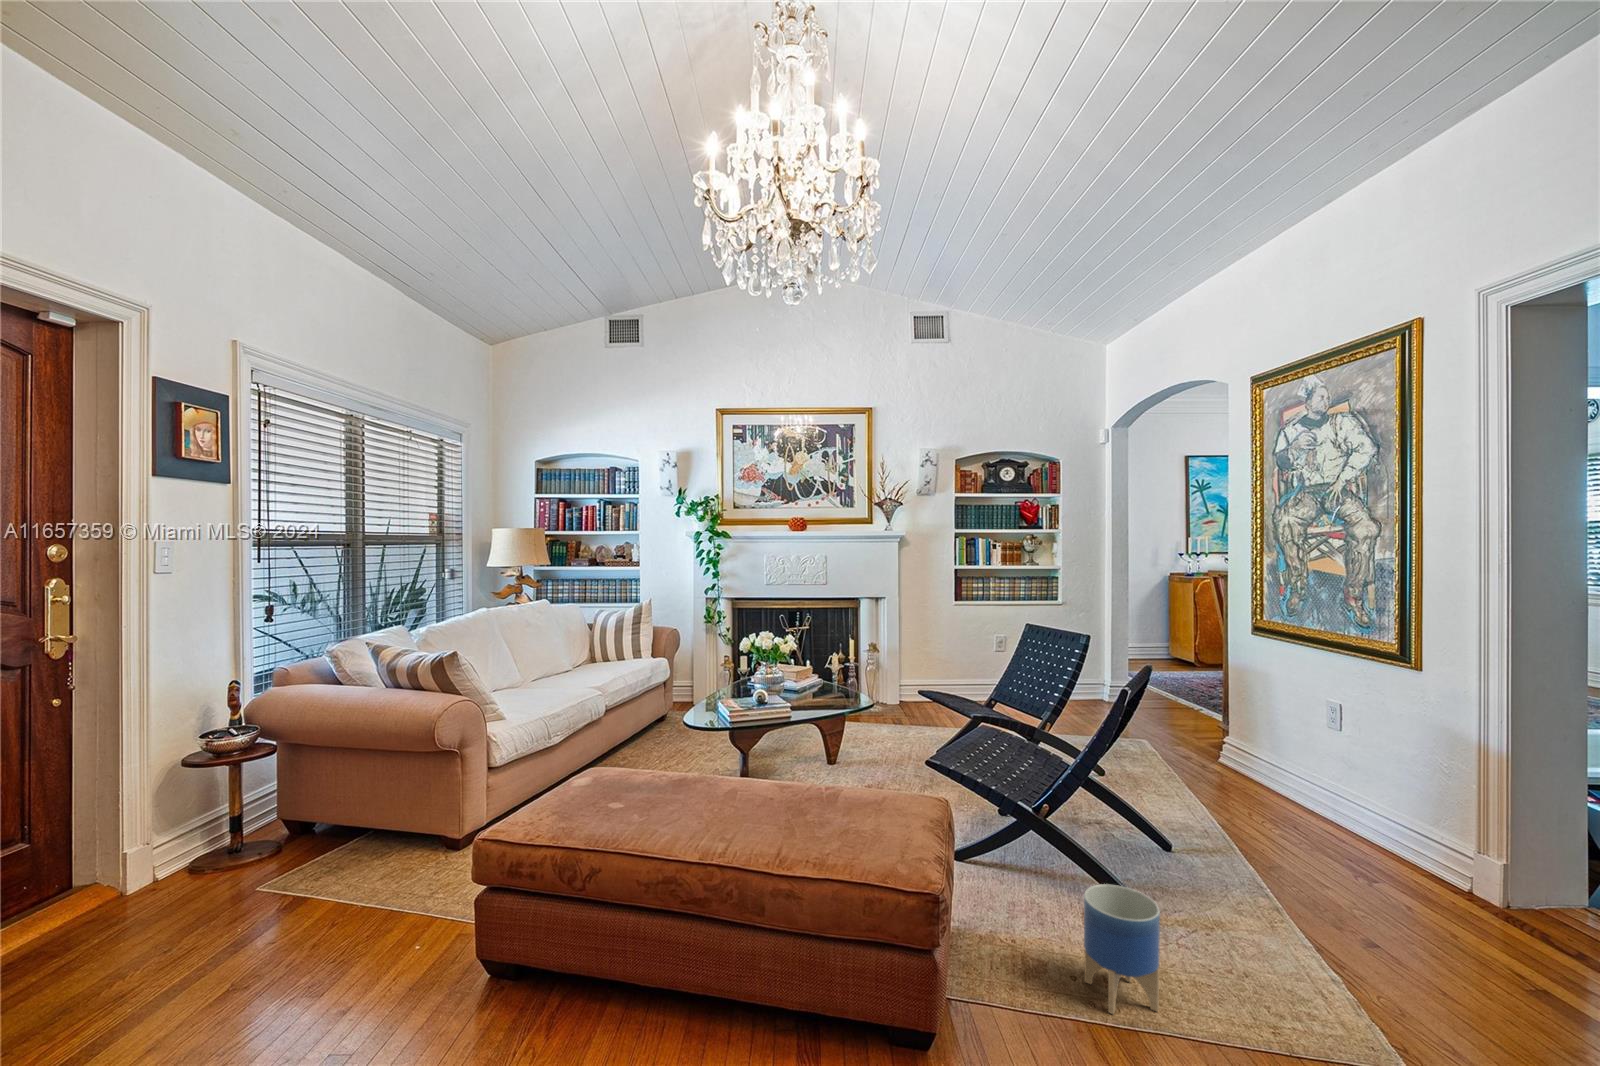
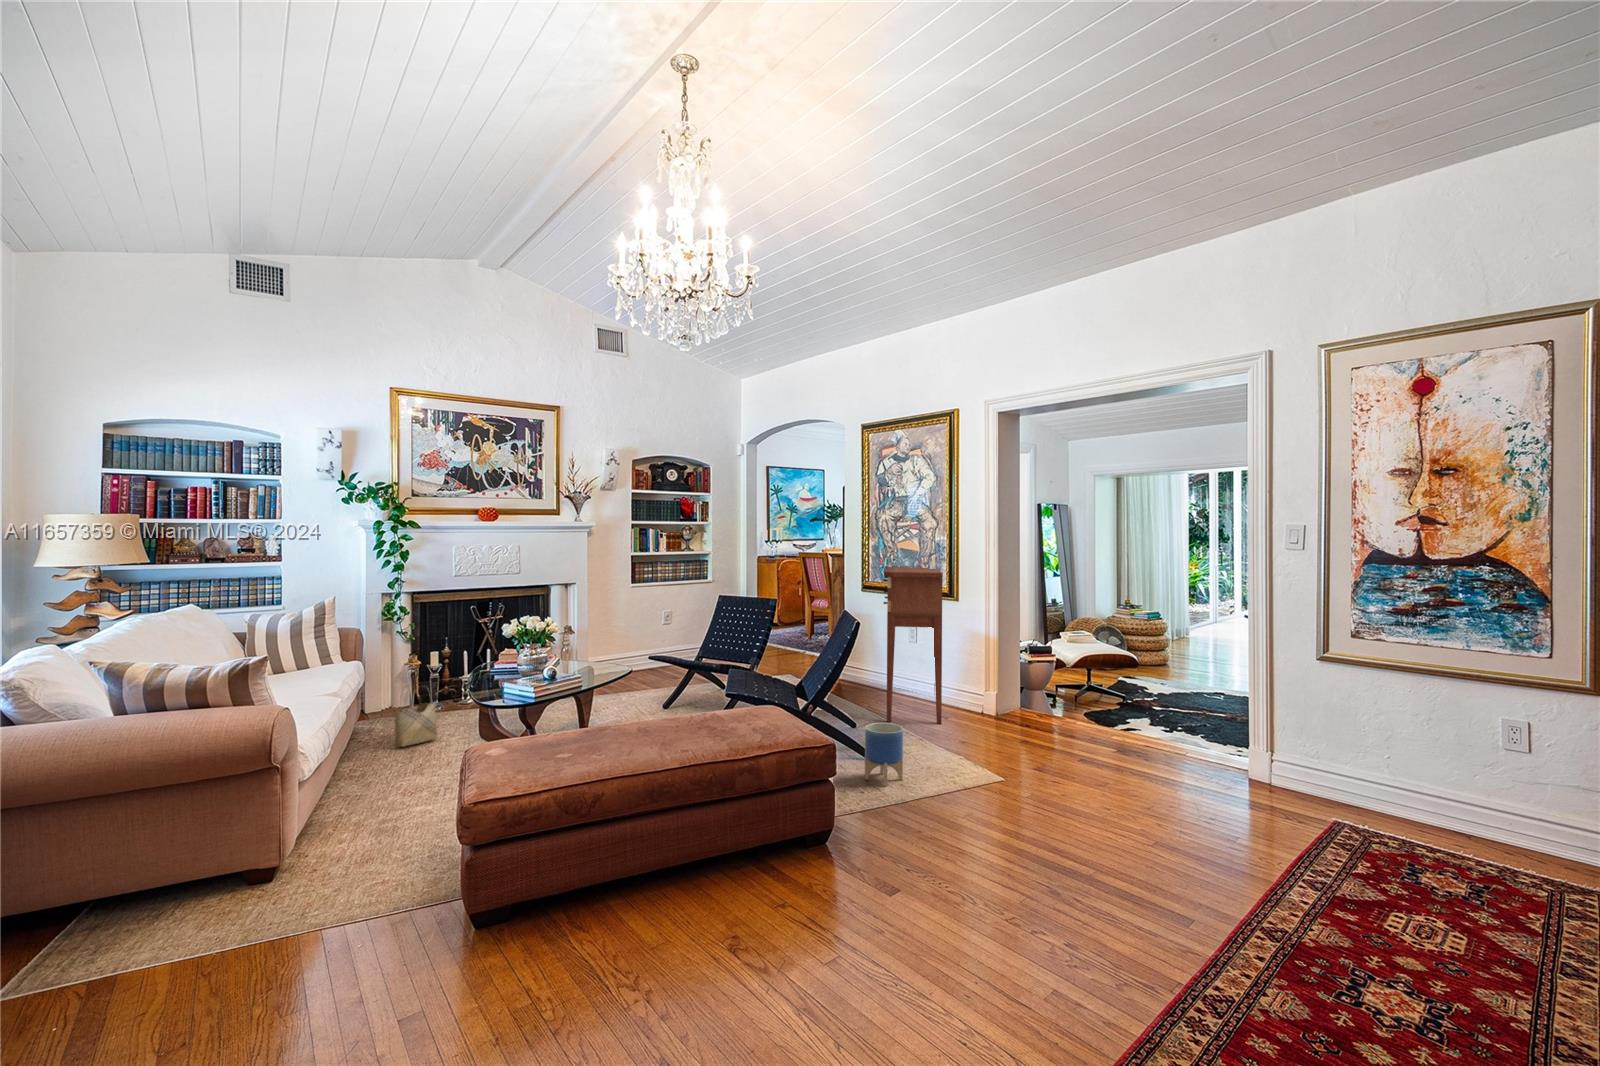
console table: none [1230,600,1393,904] -> present [884,566,943,724]
woven basket: none [646,691,688,752] -> present [394,689,437,747]

